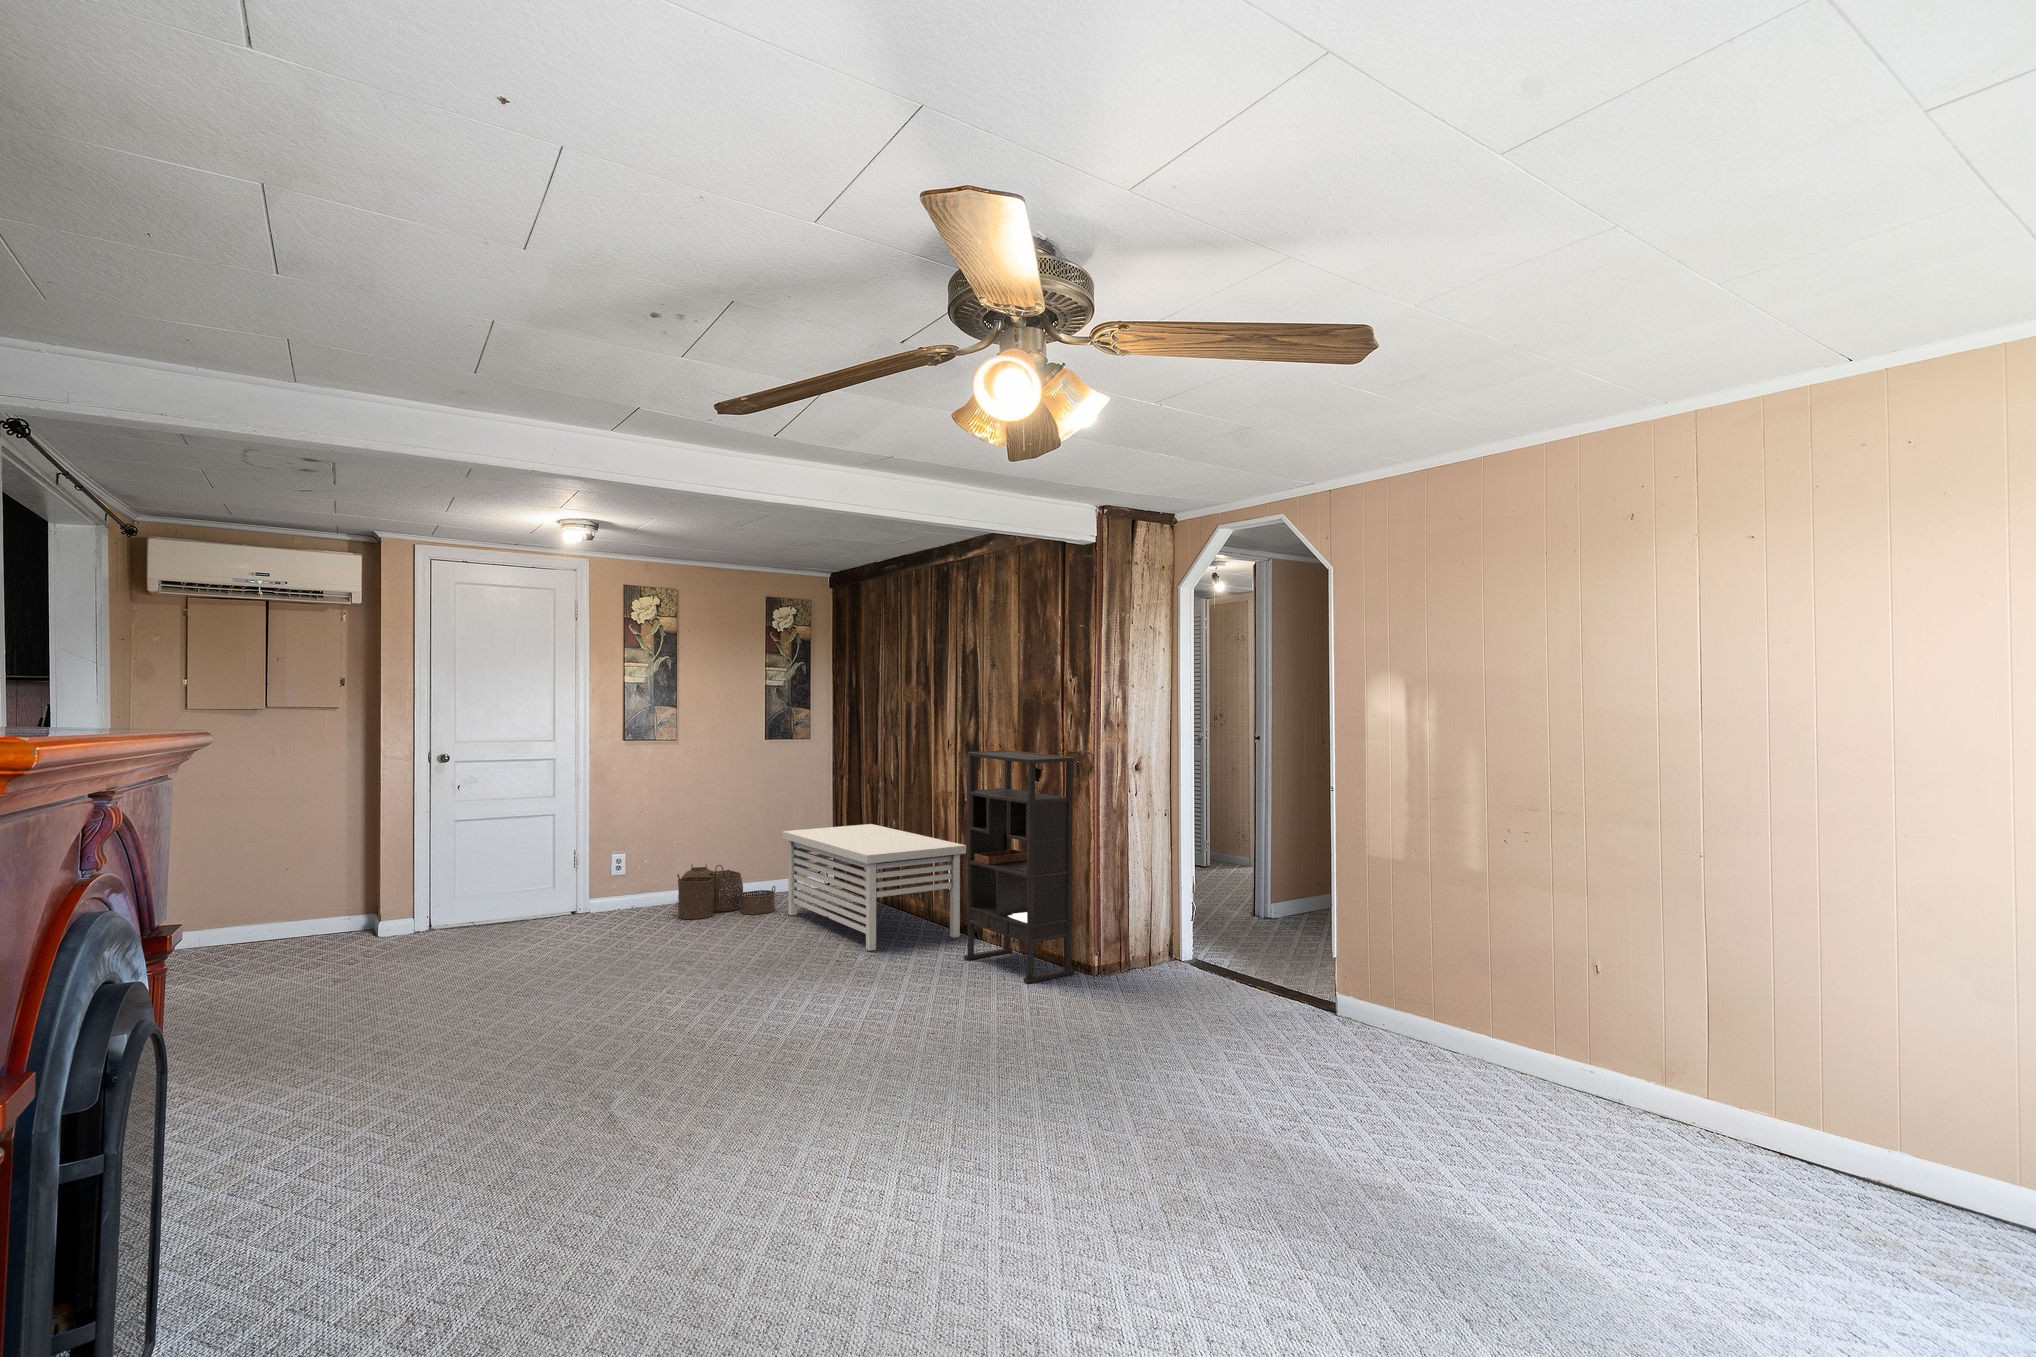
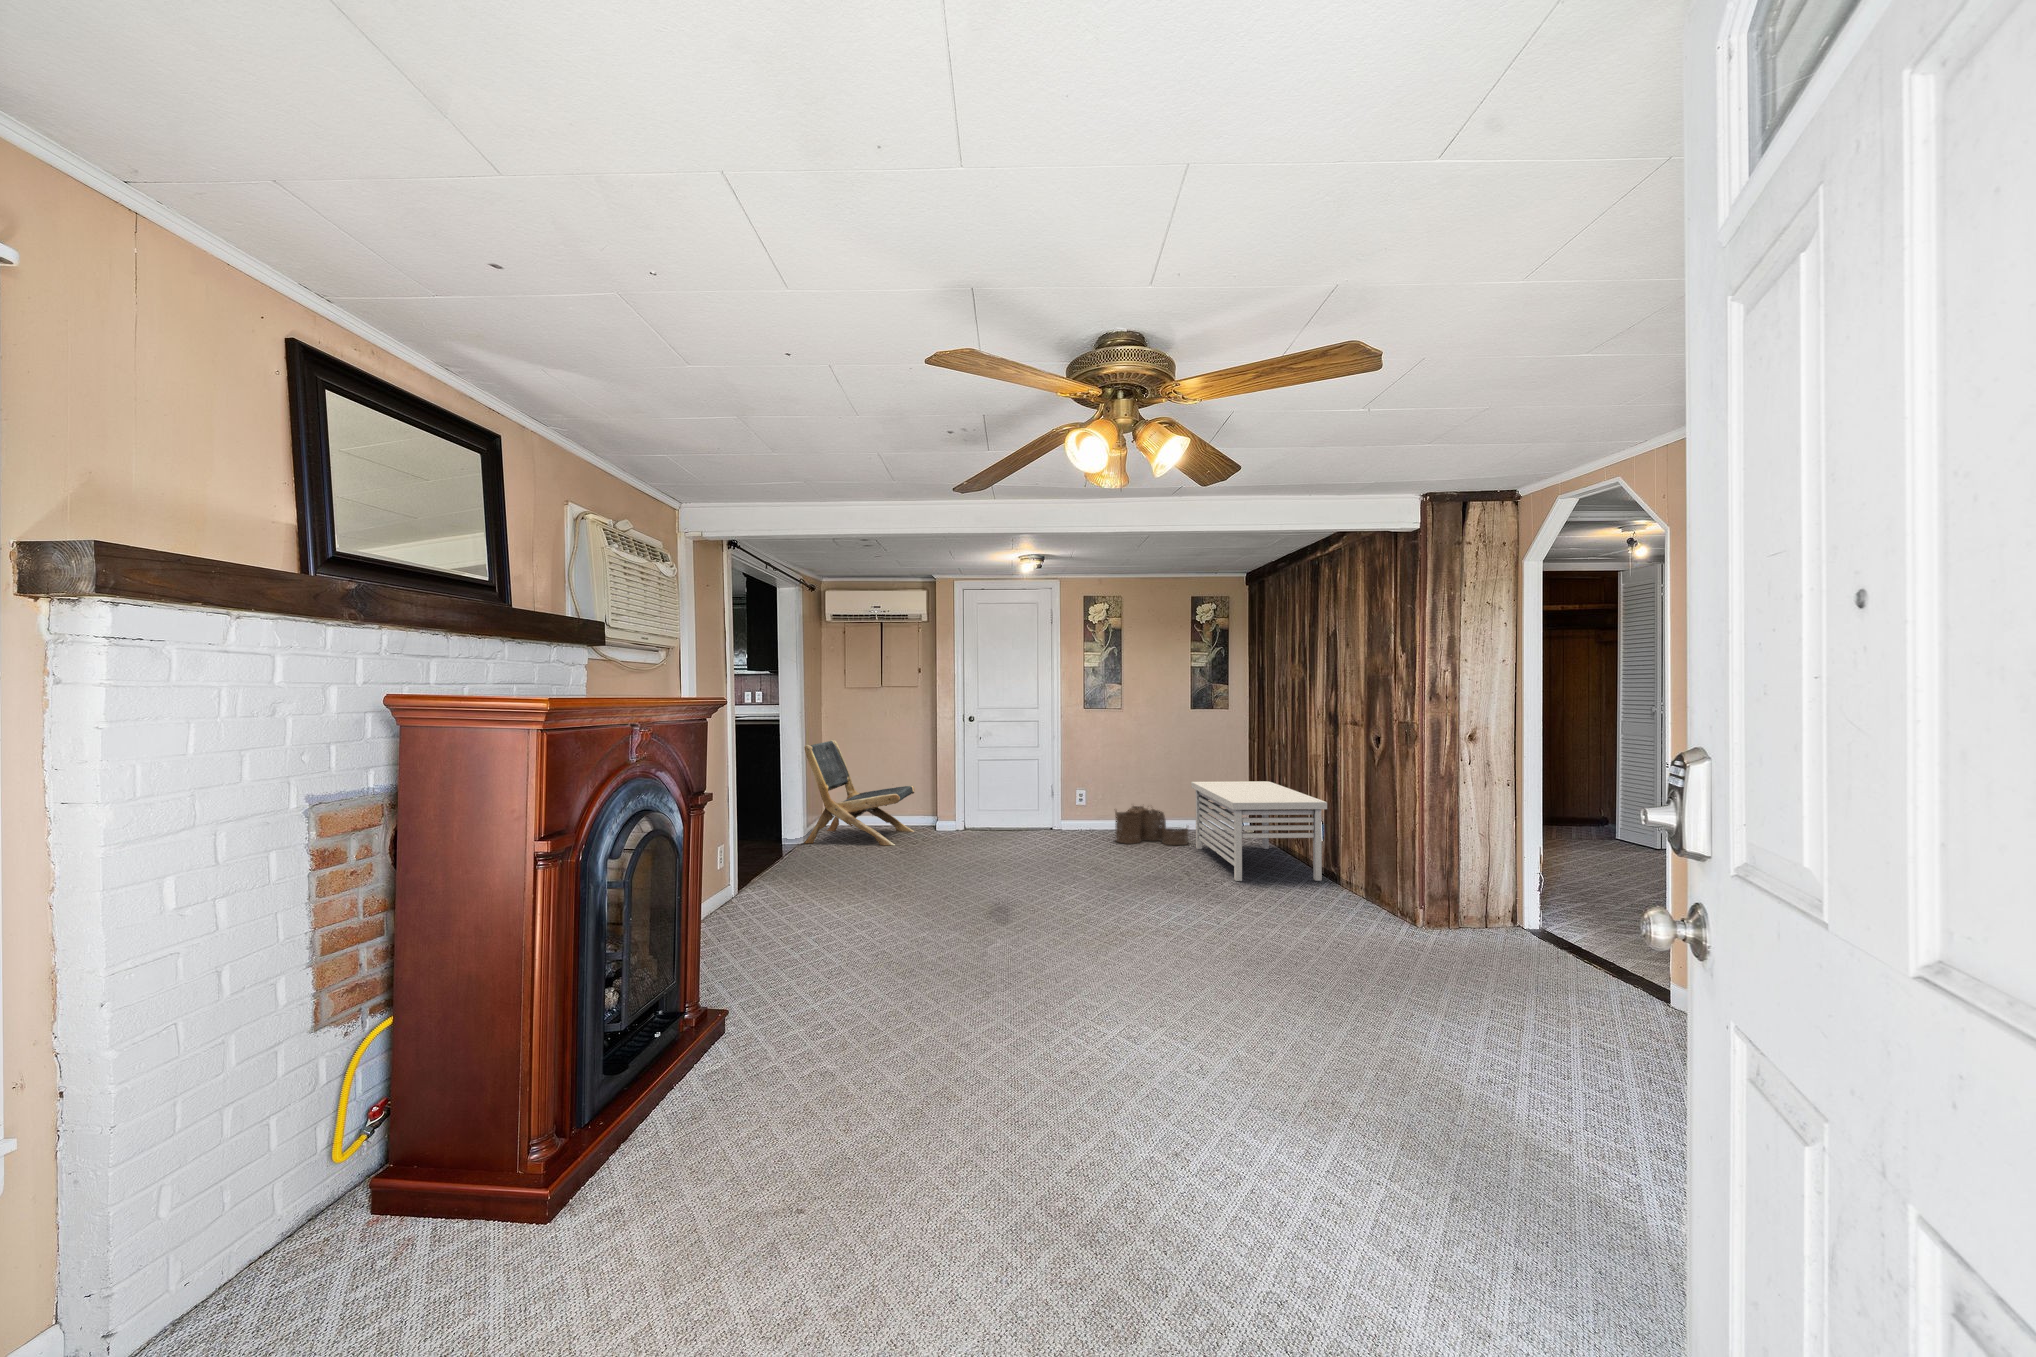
bookshelf: present [964,751,1075,983] -> none [1310,720,1402,923]
lounge chair: none [134,803,348,984] -> present [804,740,914,846]

